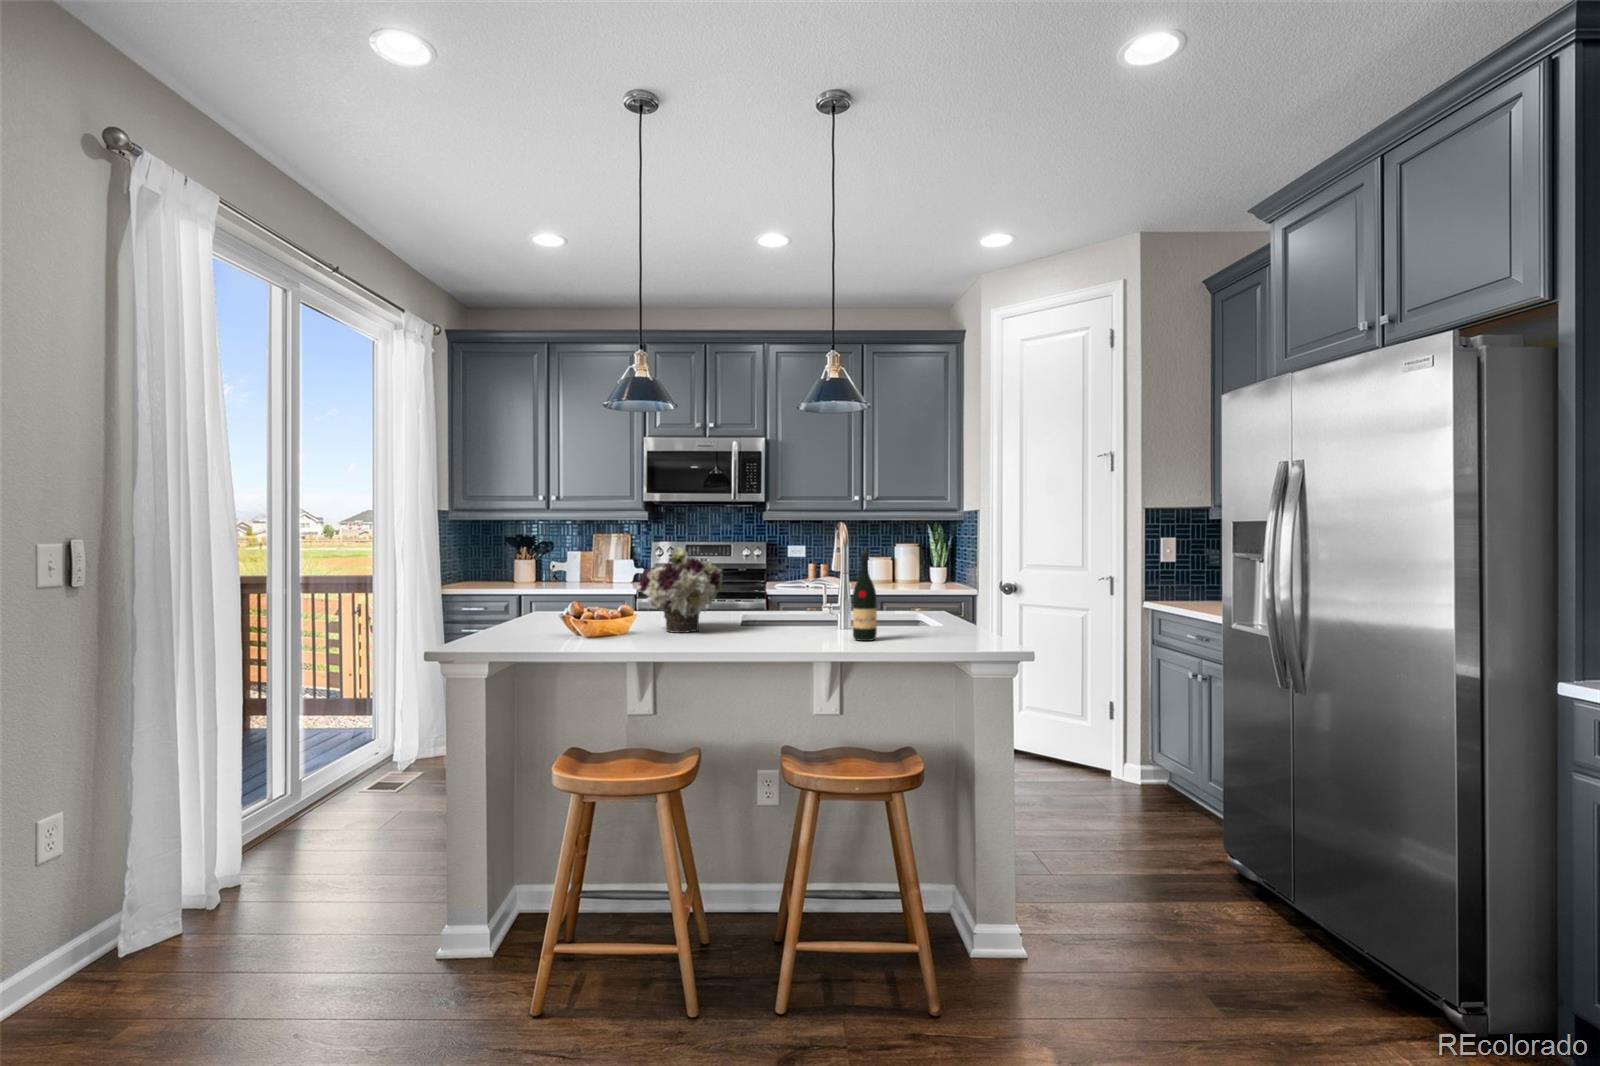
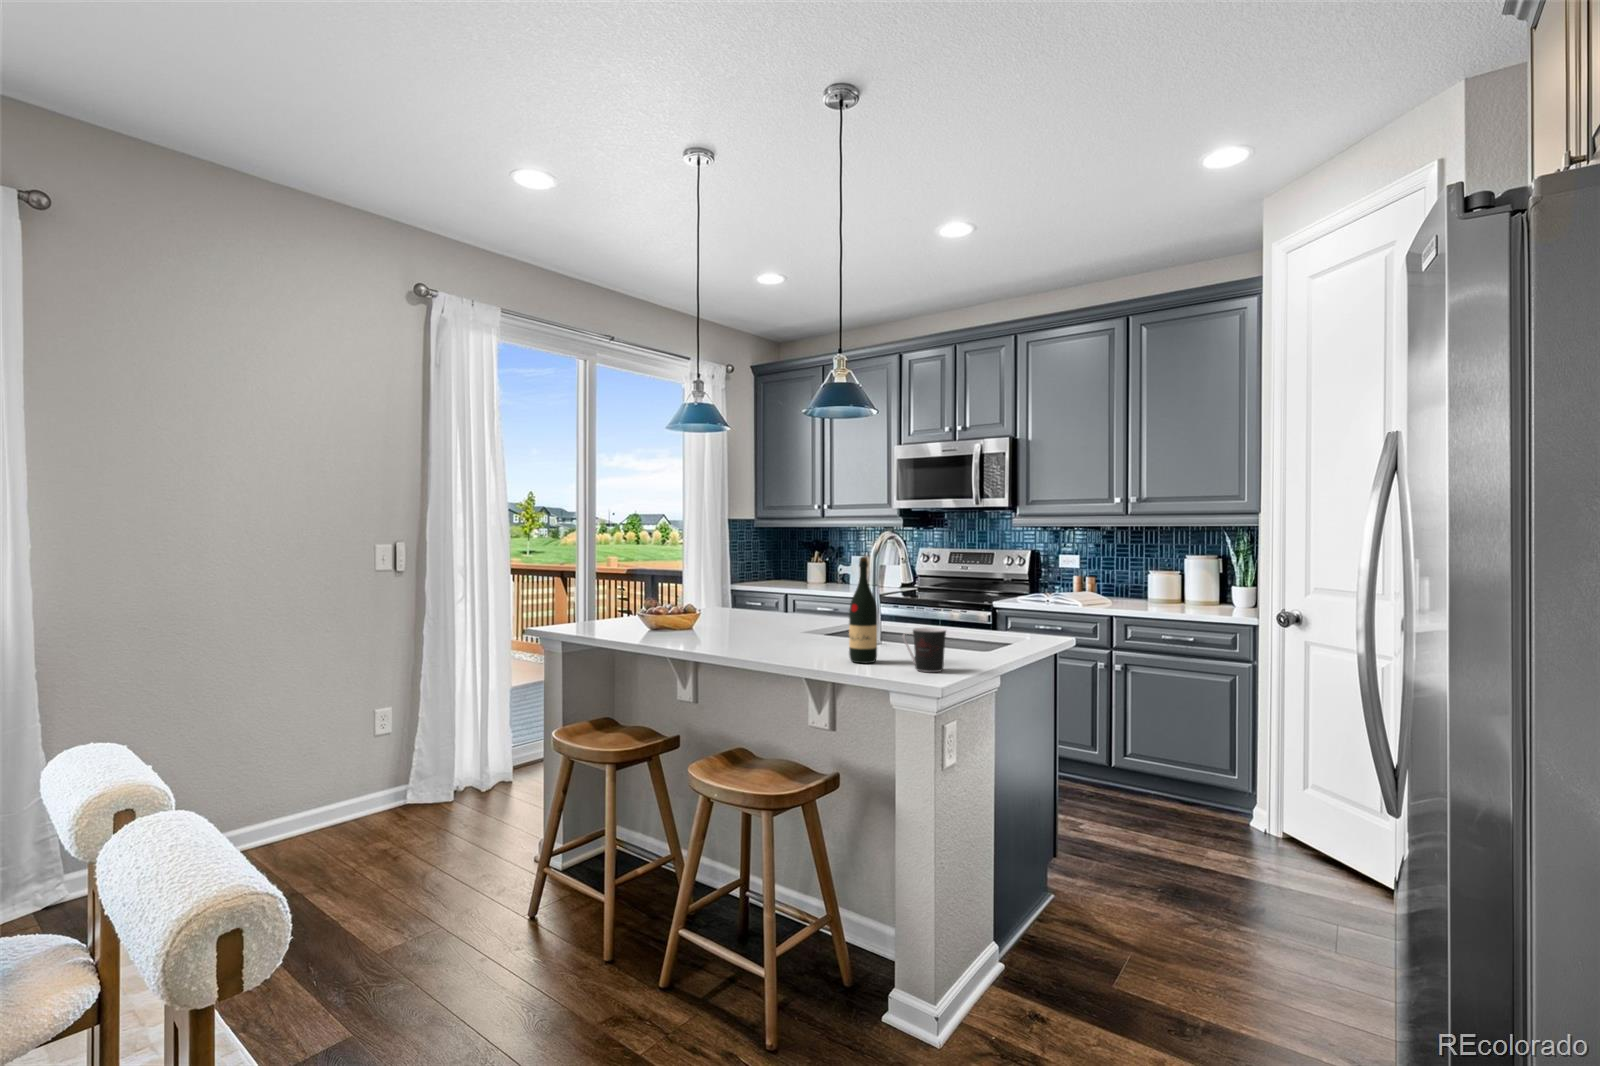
flower arrangement: present [639,548,722,633] -> none [702,550,778,637]
coffee cup: none [907,606,942,642] -> present [903,628,946,672]

